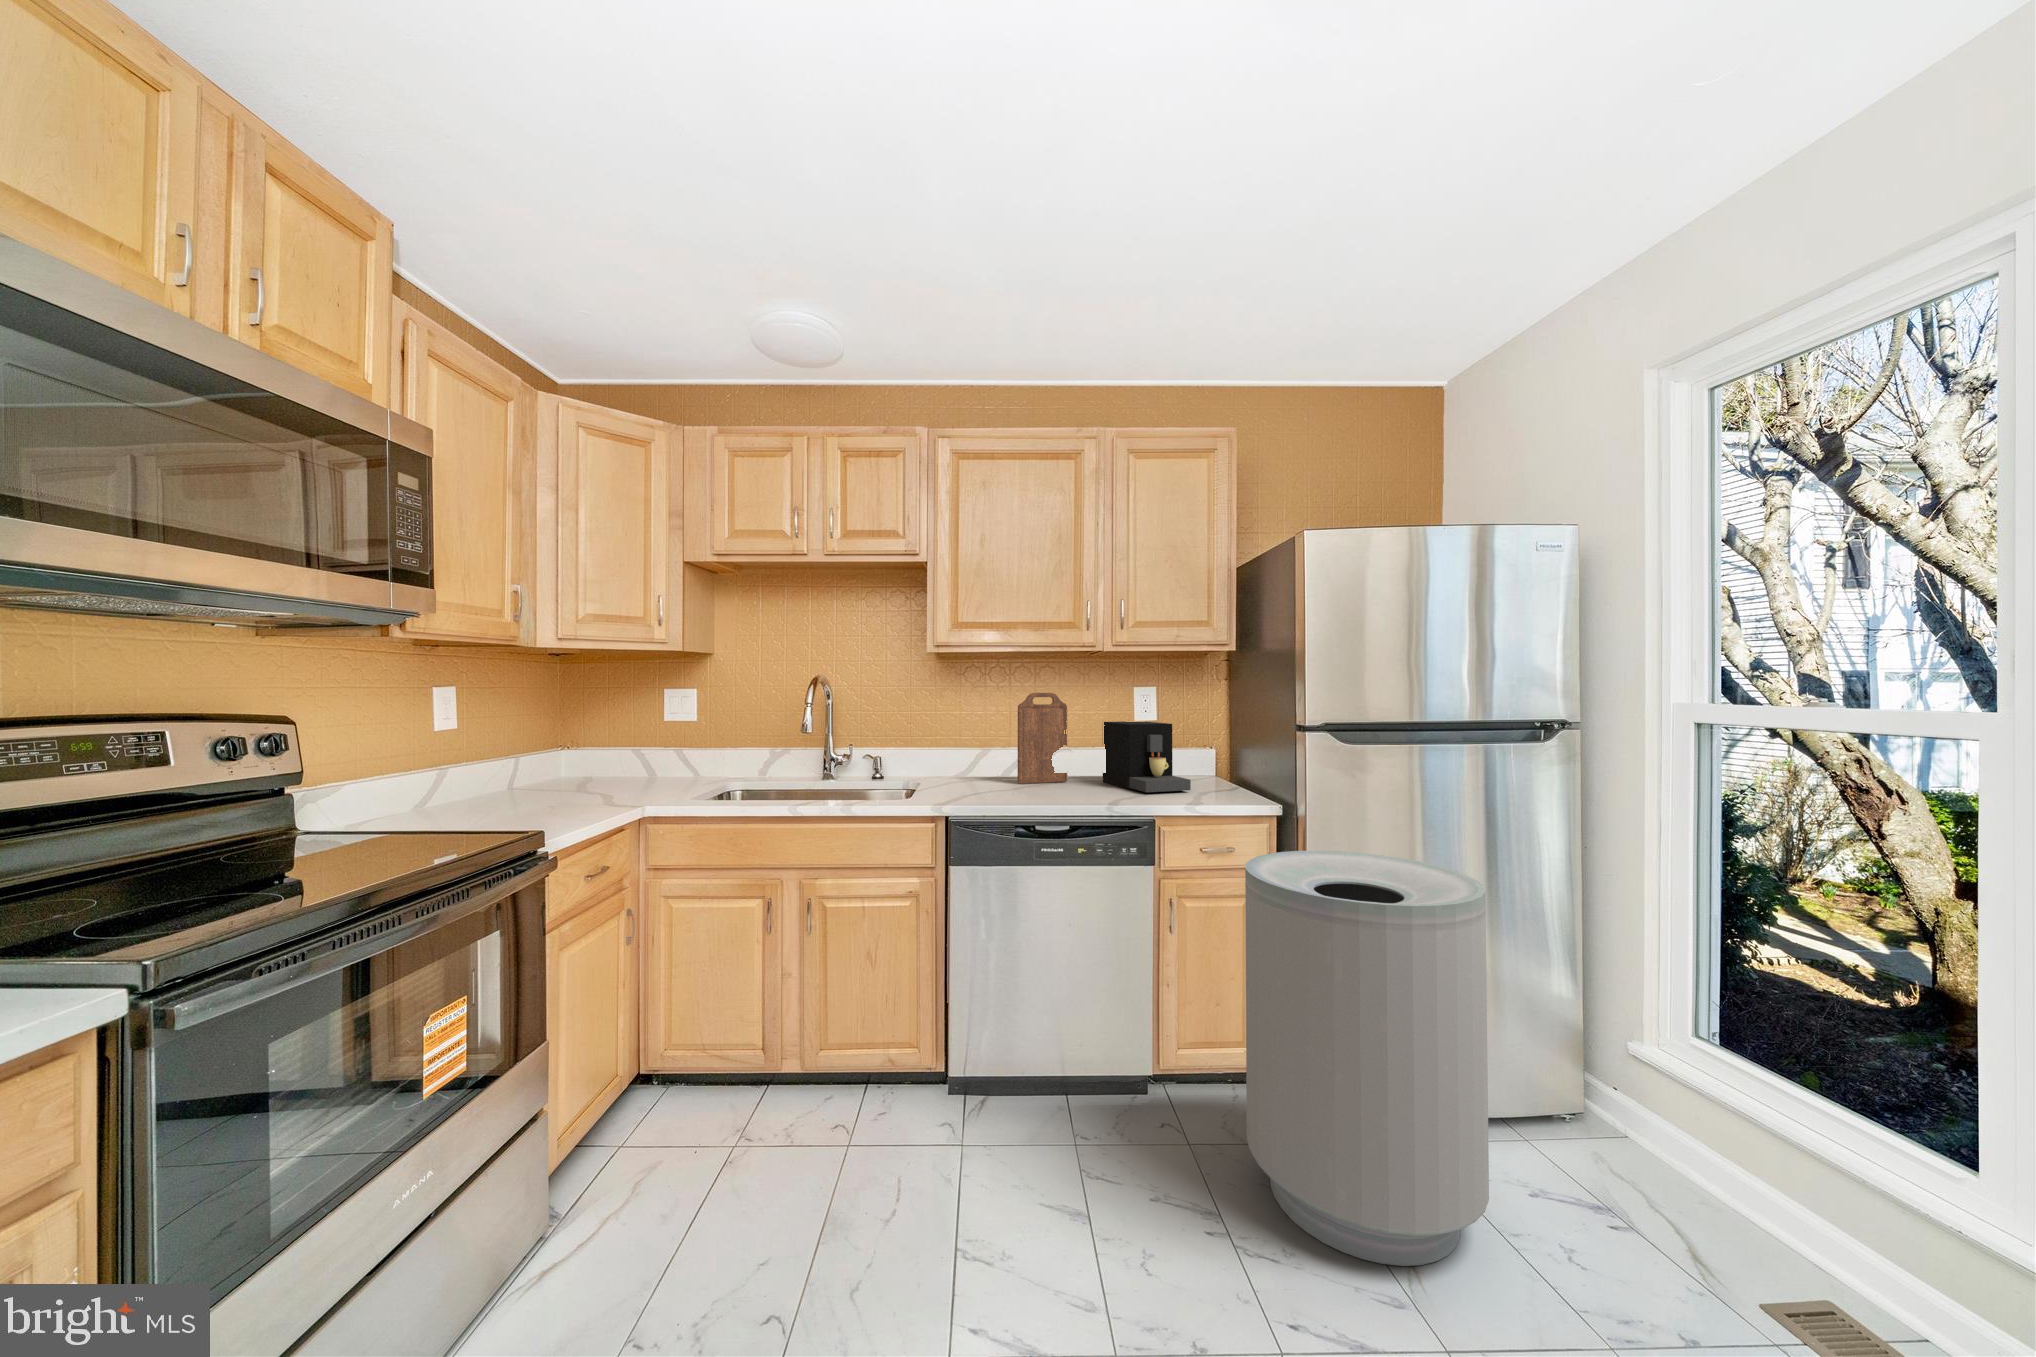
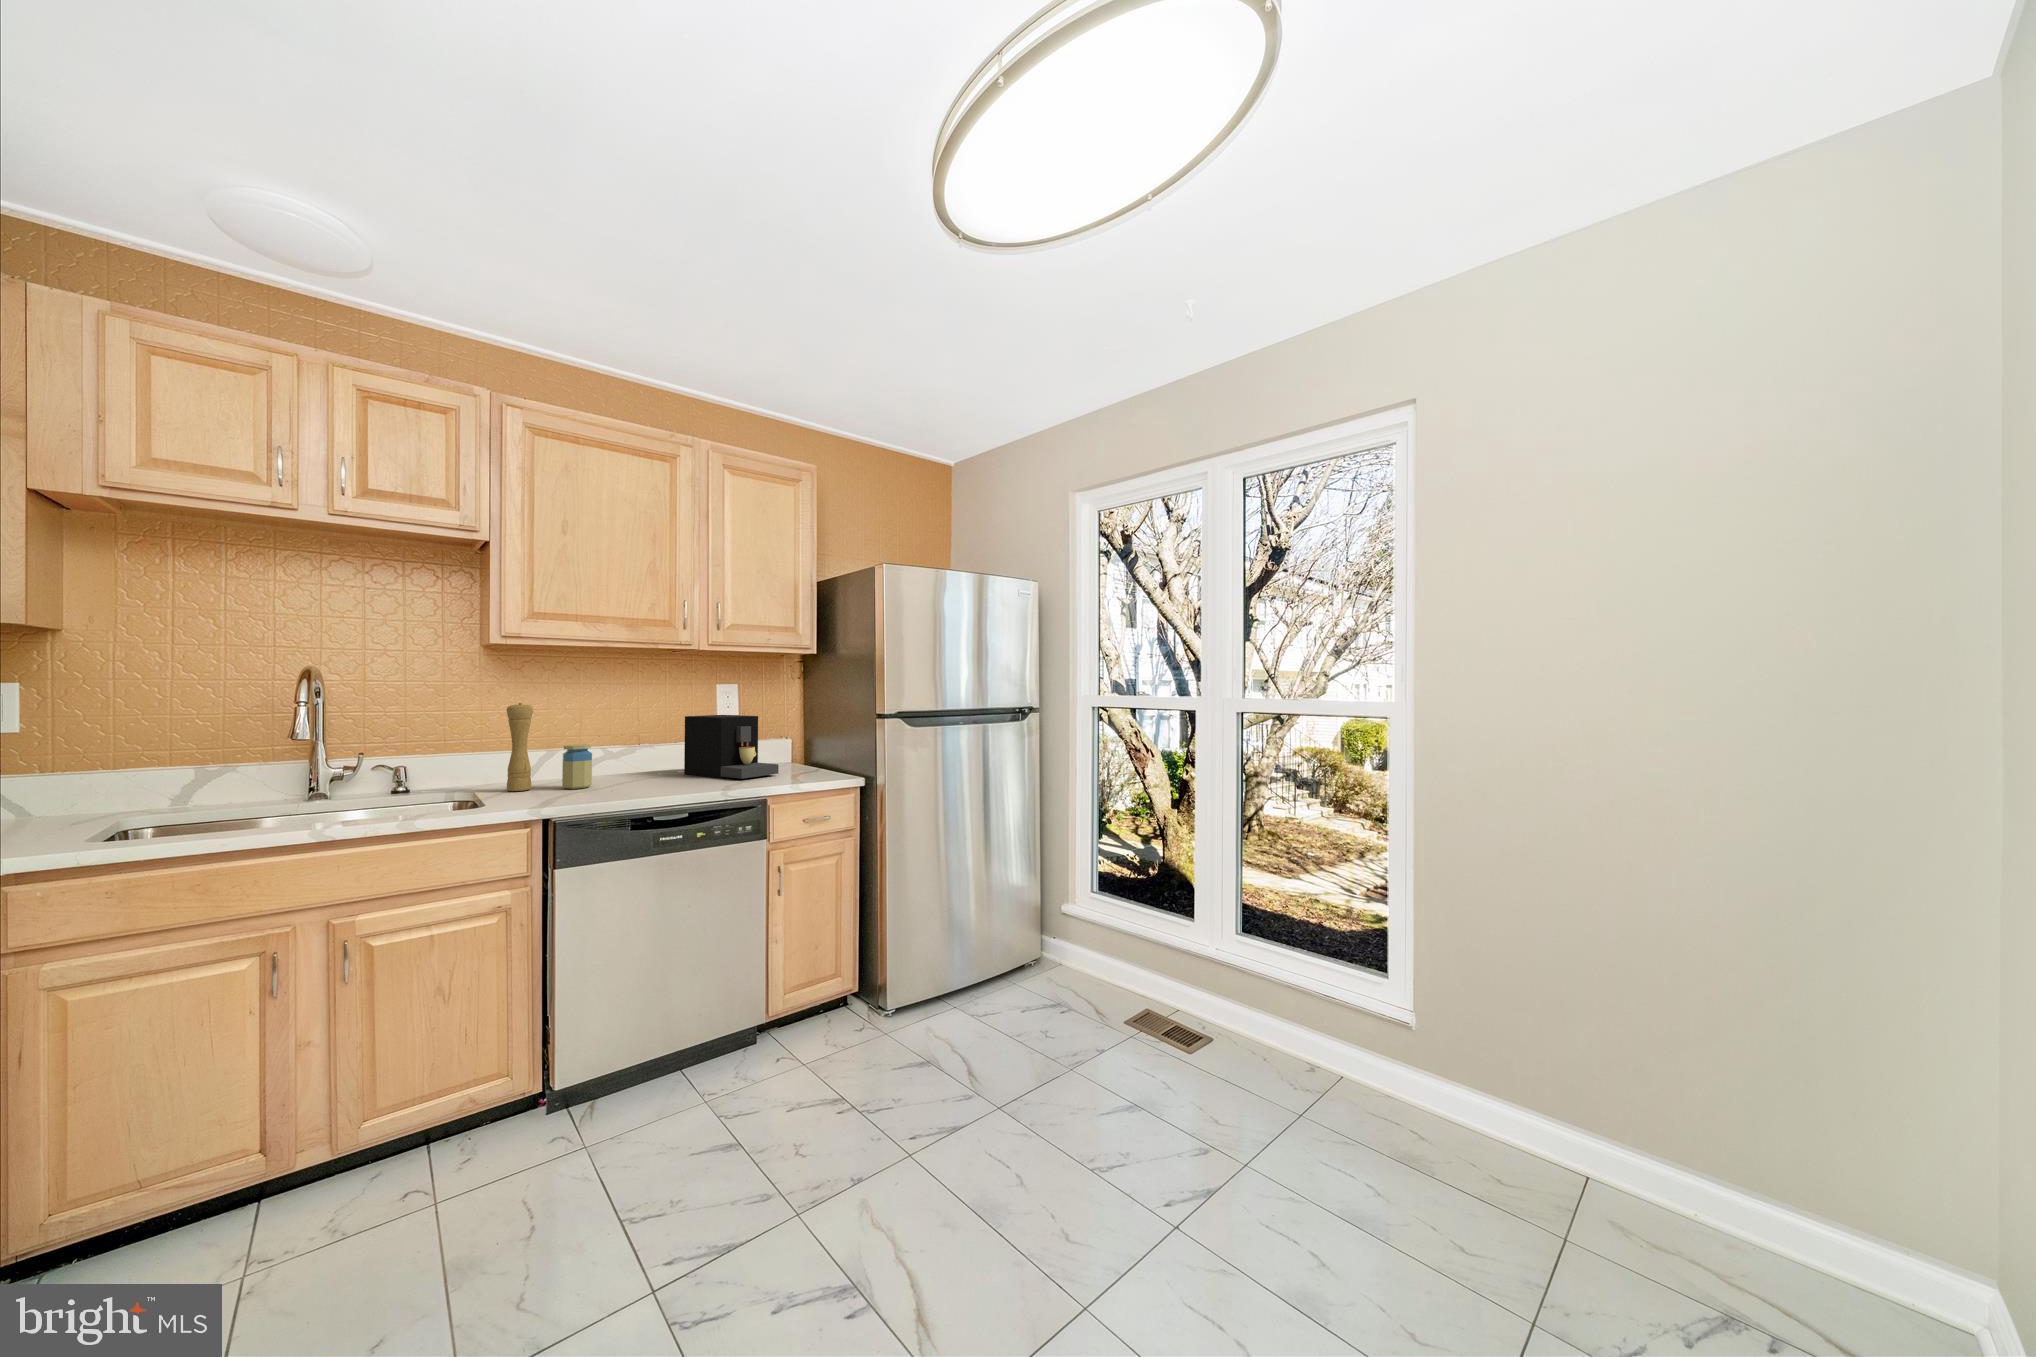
cutting board: present [1018,693,1067,784] -> none [593,688,648,783]
pepper mill: none [947,706,967,785] -> present [507,703,533,791]
jar: none [988,746,1011,788] -> present [562,744,592,789]
trash can: present [1245,851,1489,1266] -> none [853,806,1011,1085]

